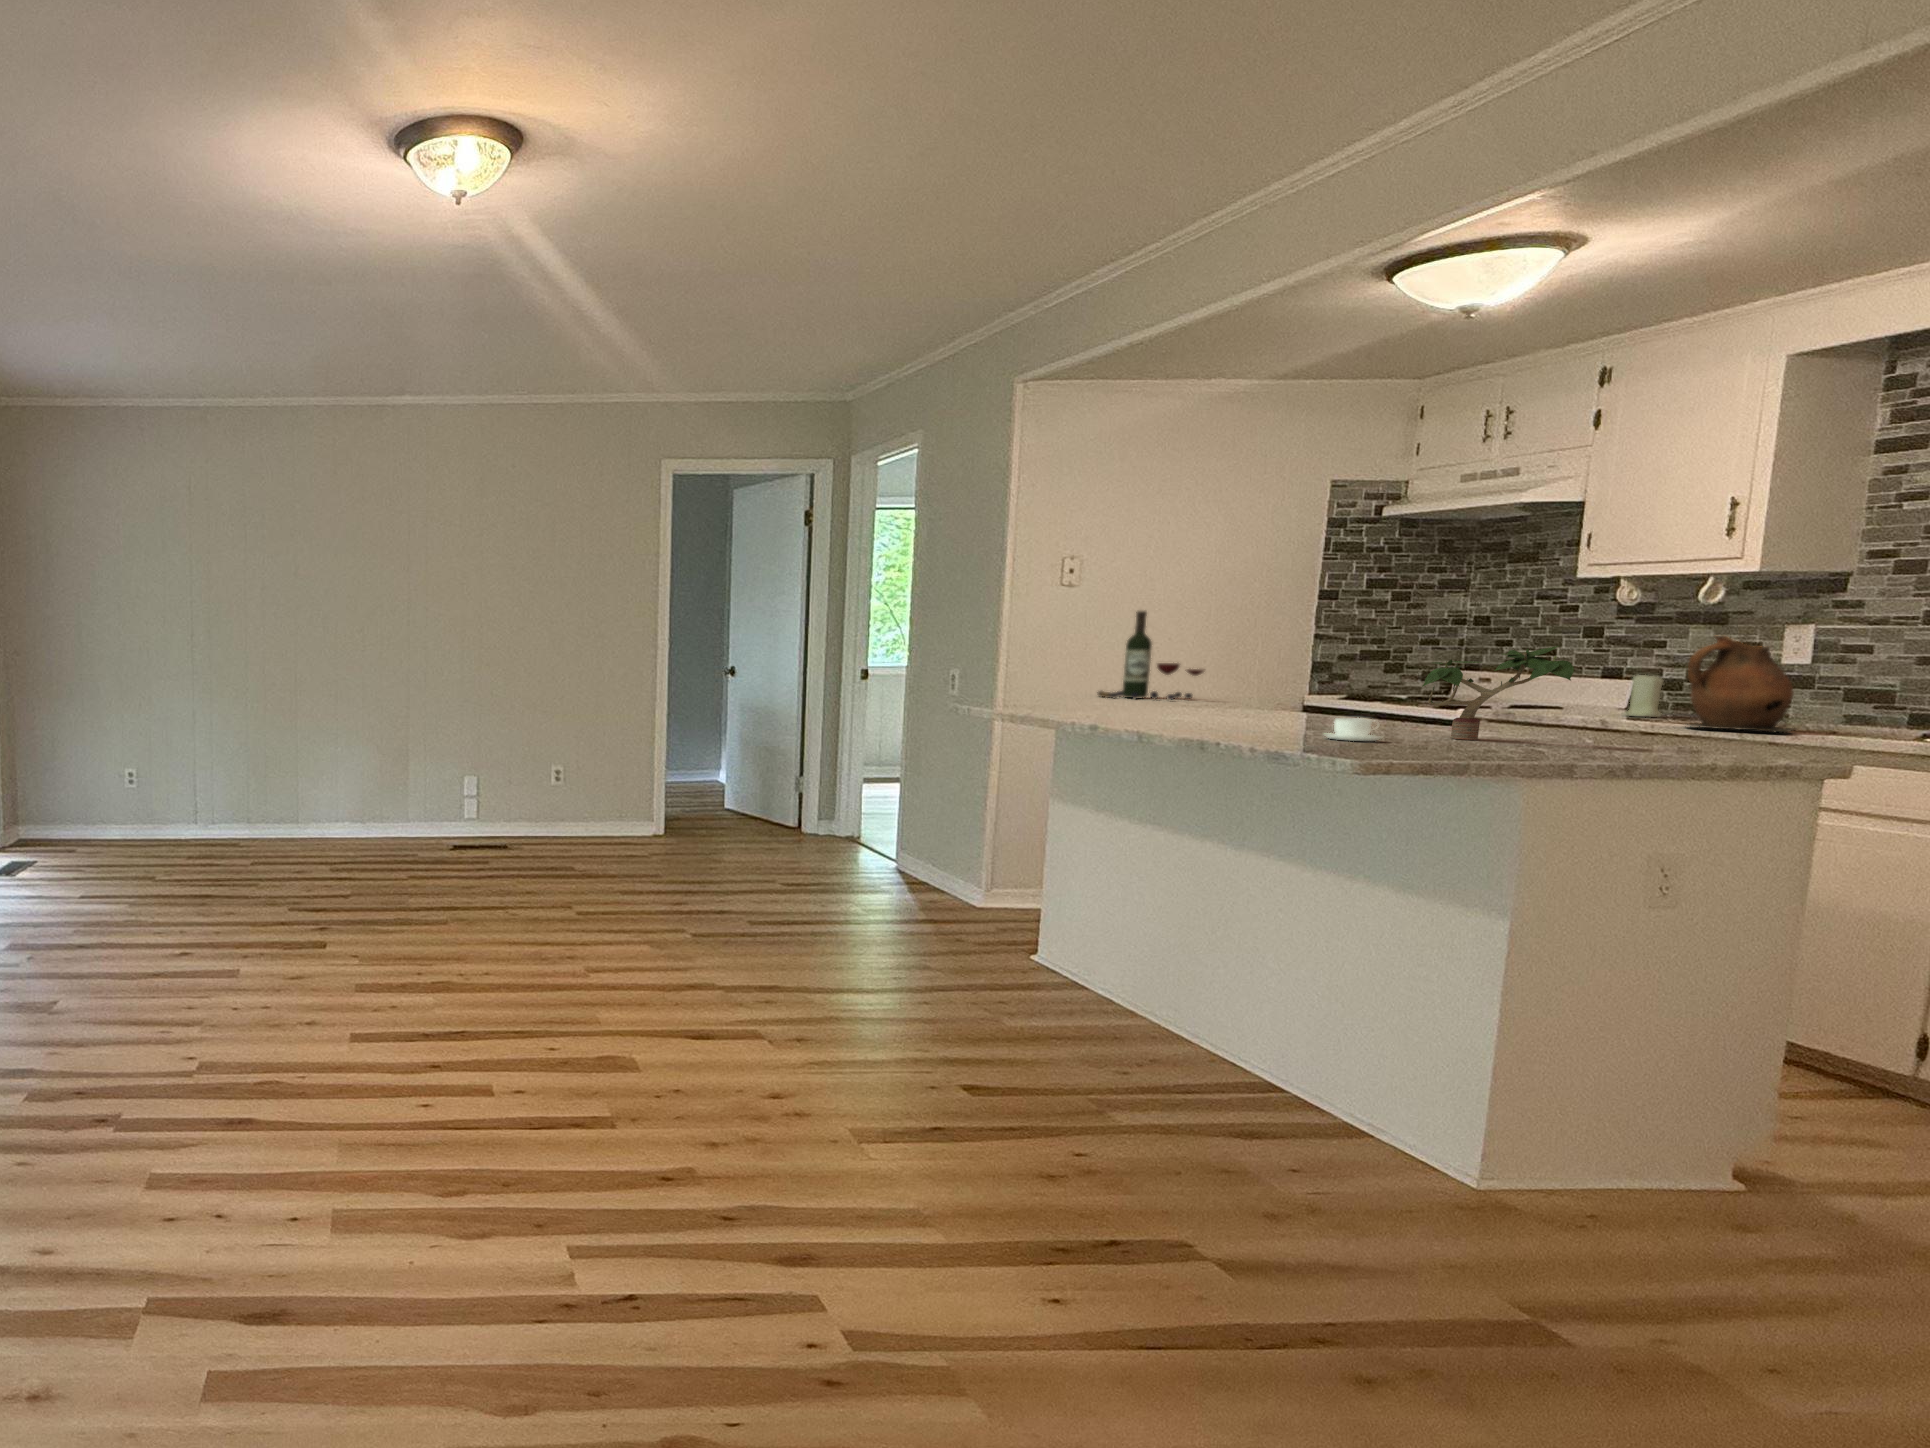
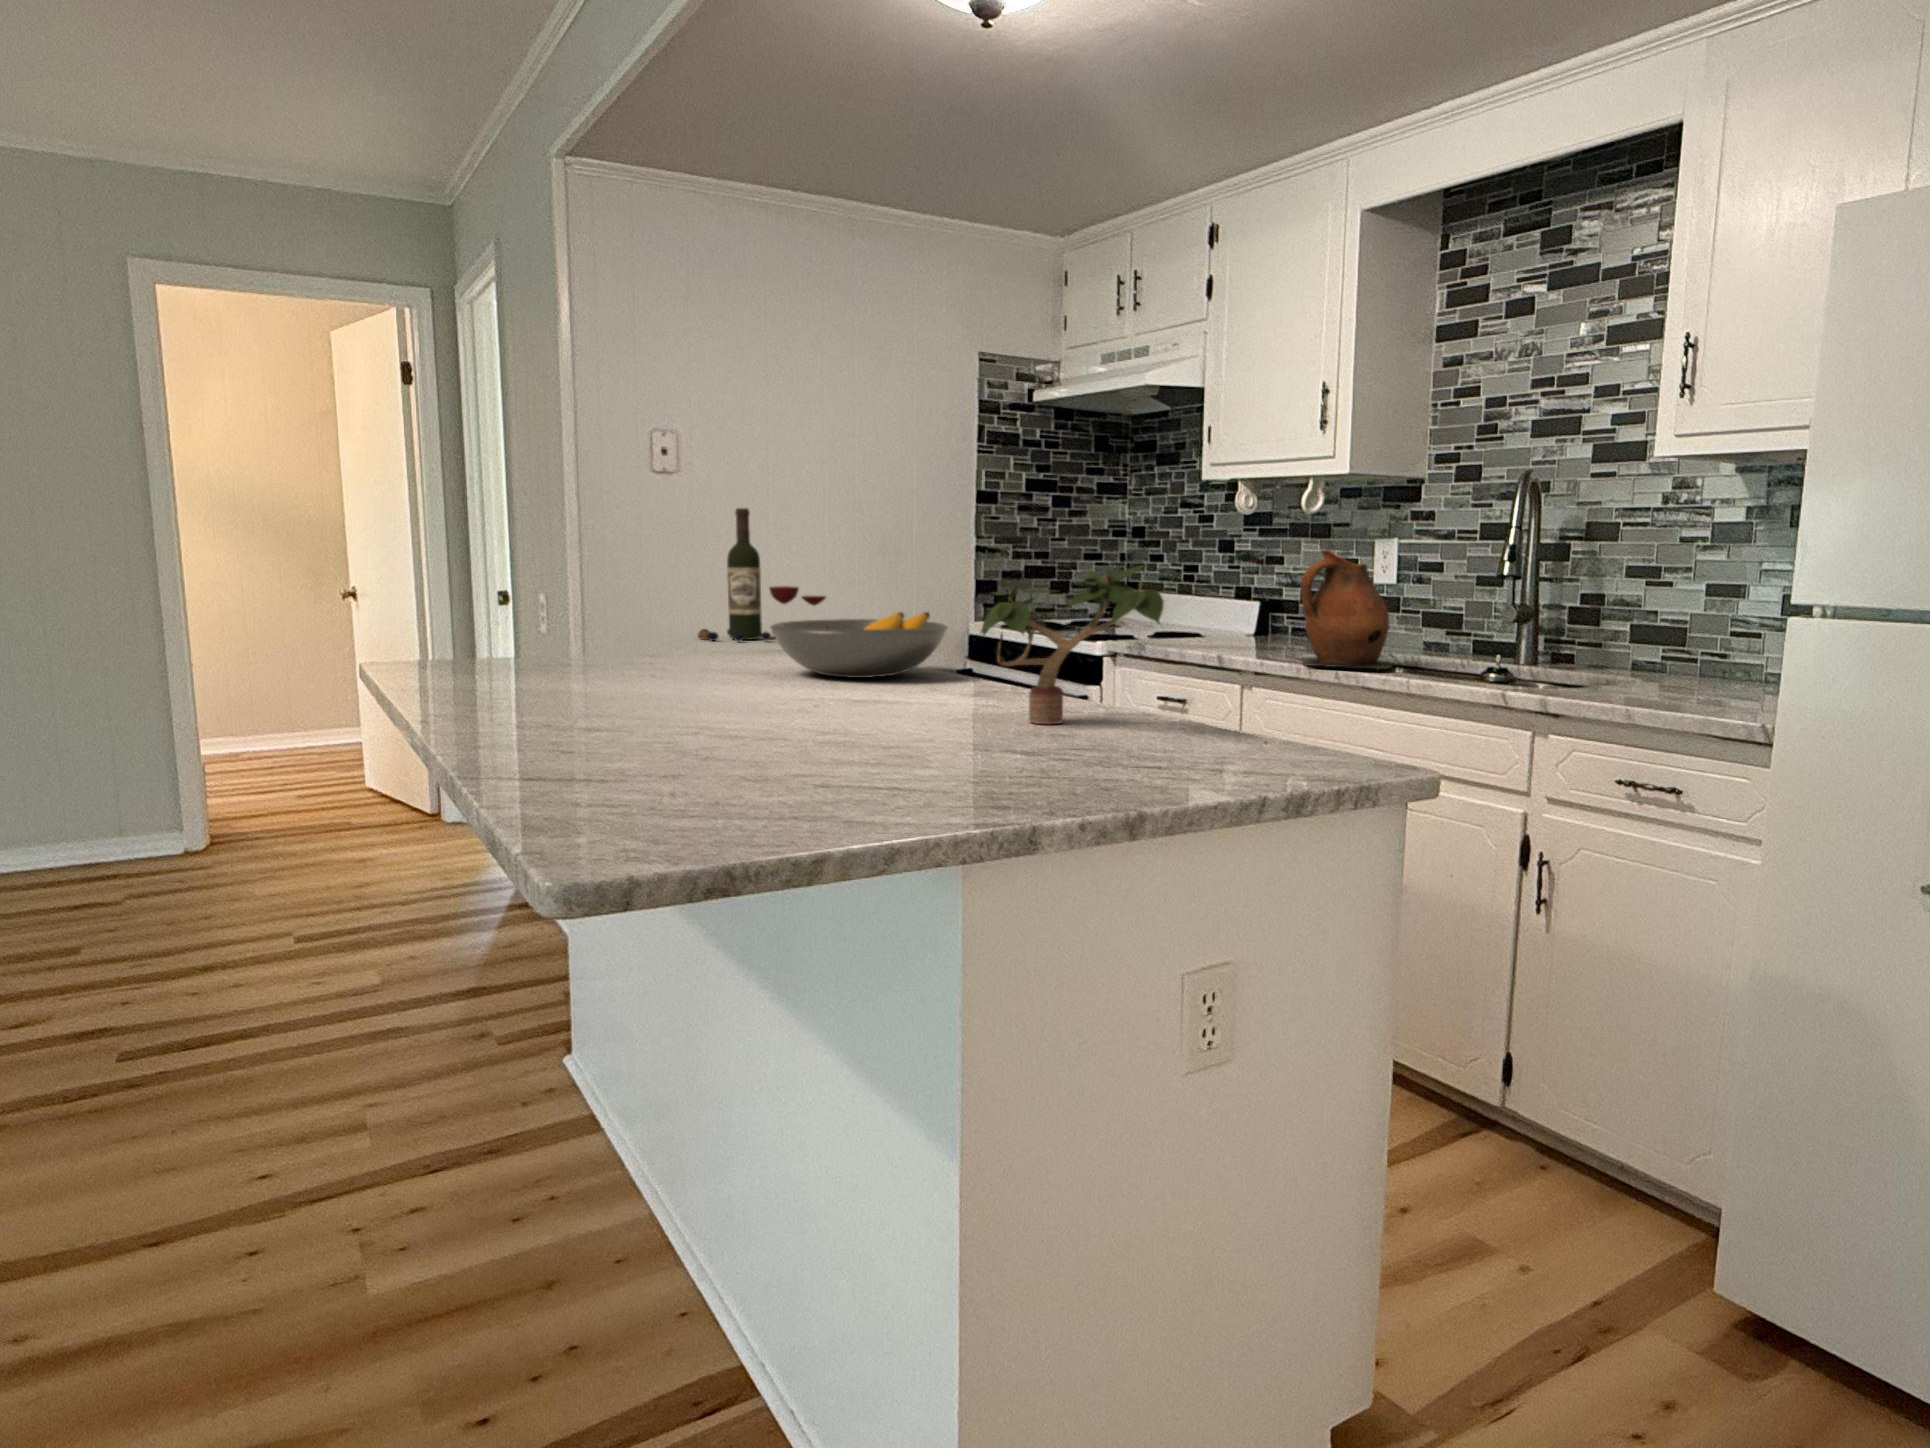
candle: present [1623,675,1663,717] -> none [1252,594,1285,645]
fruit bowl: none [1212,677,1352,717] -> present [770,612,947,678]
coffee cup: present [1326,718,1381,741] -> none [810,704,905,753]

